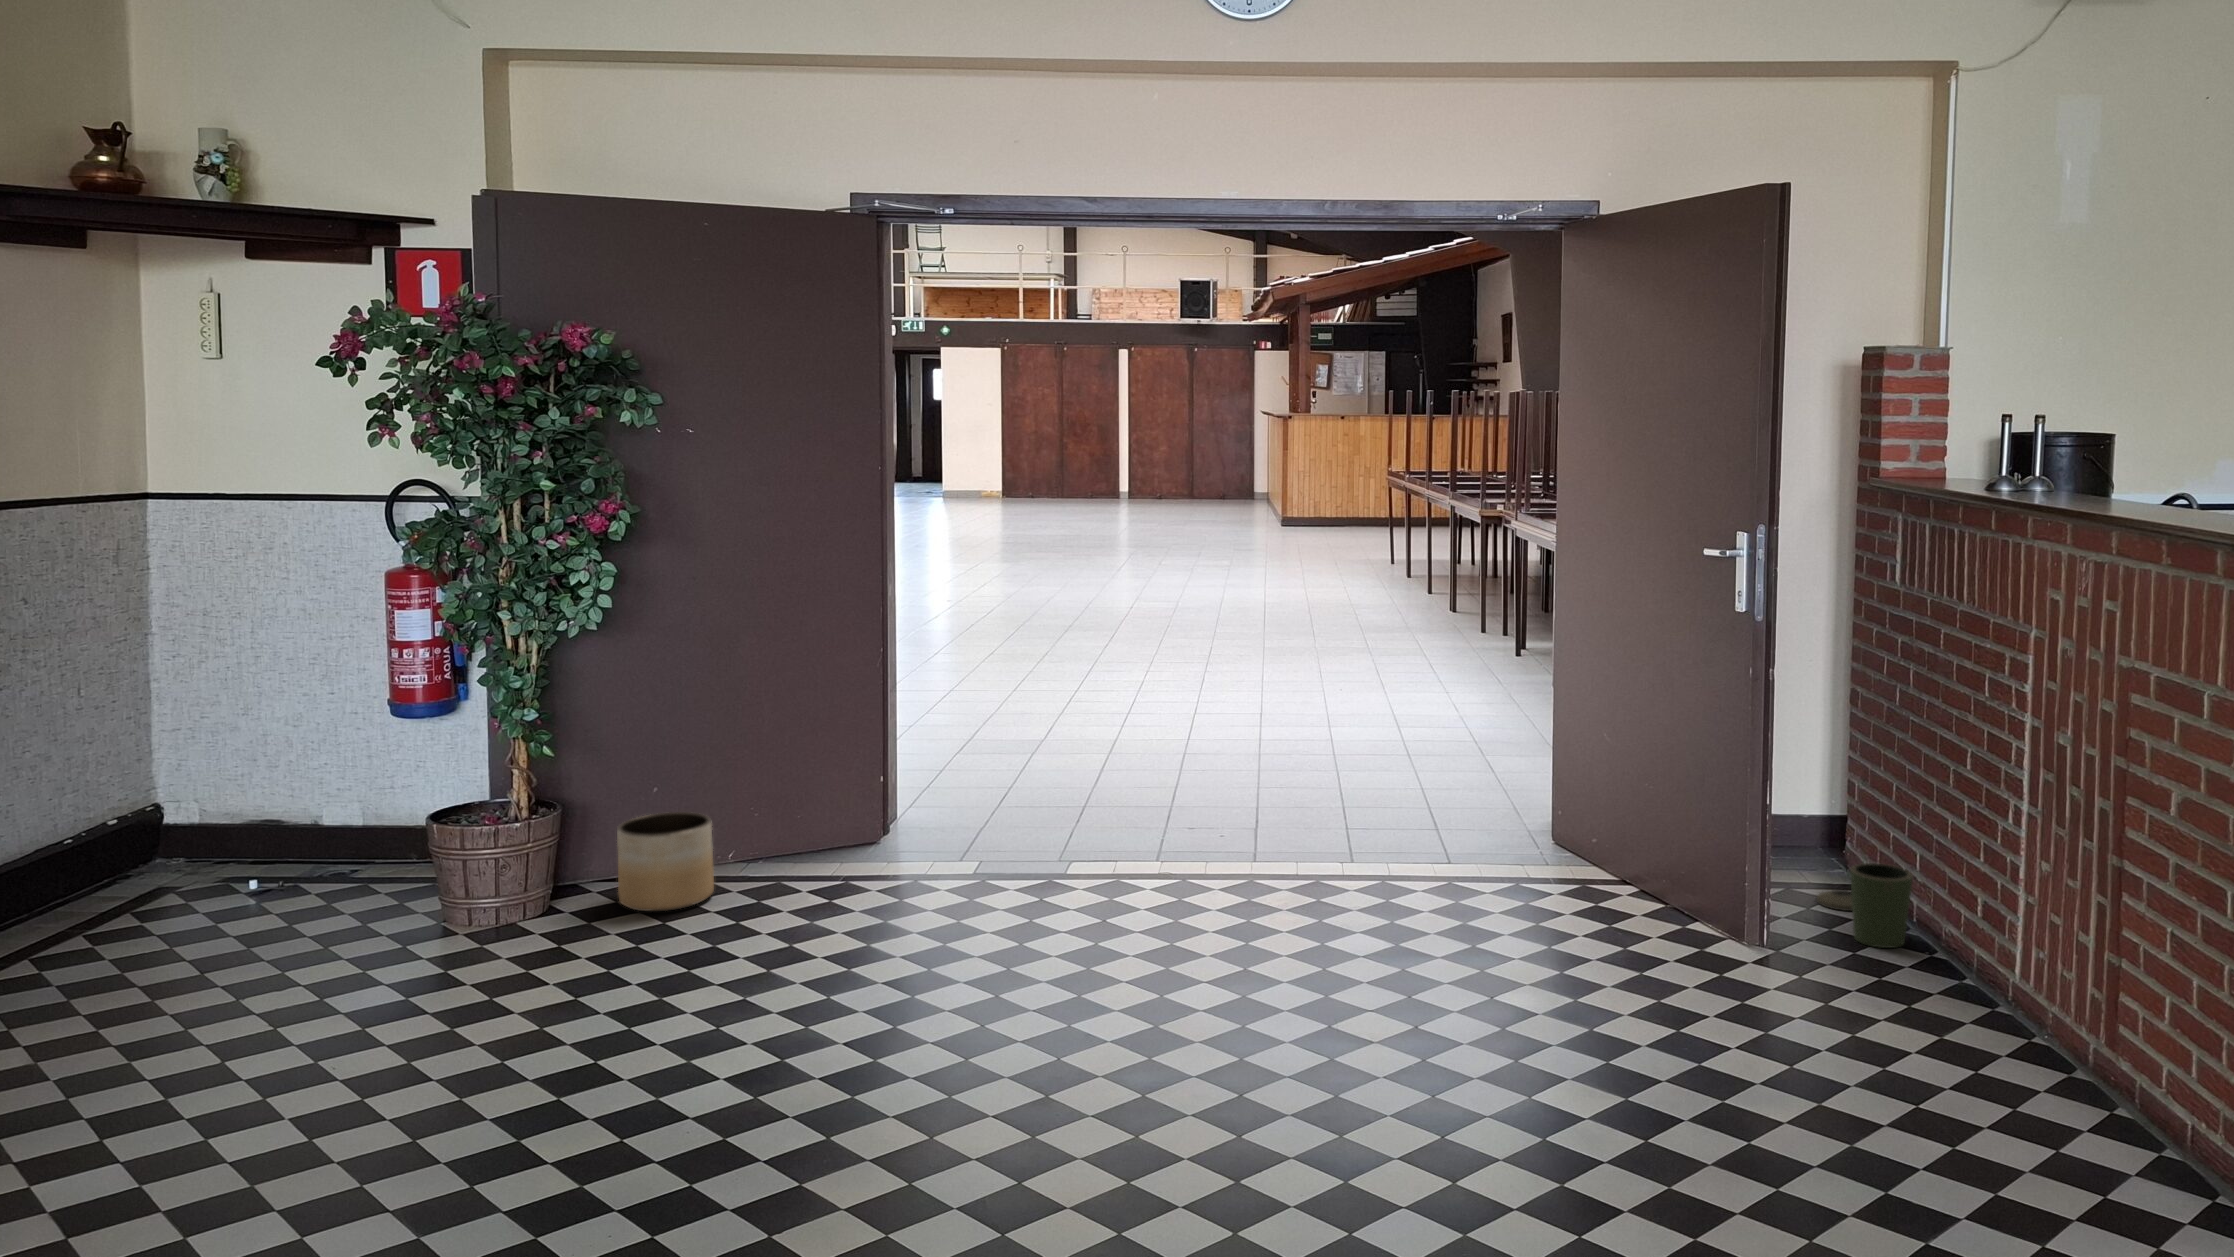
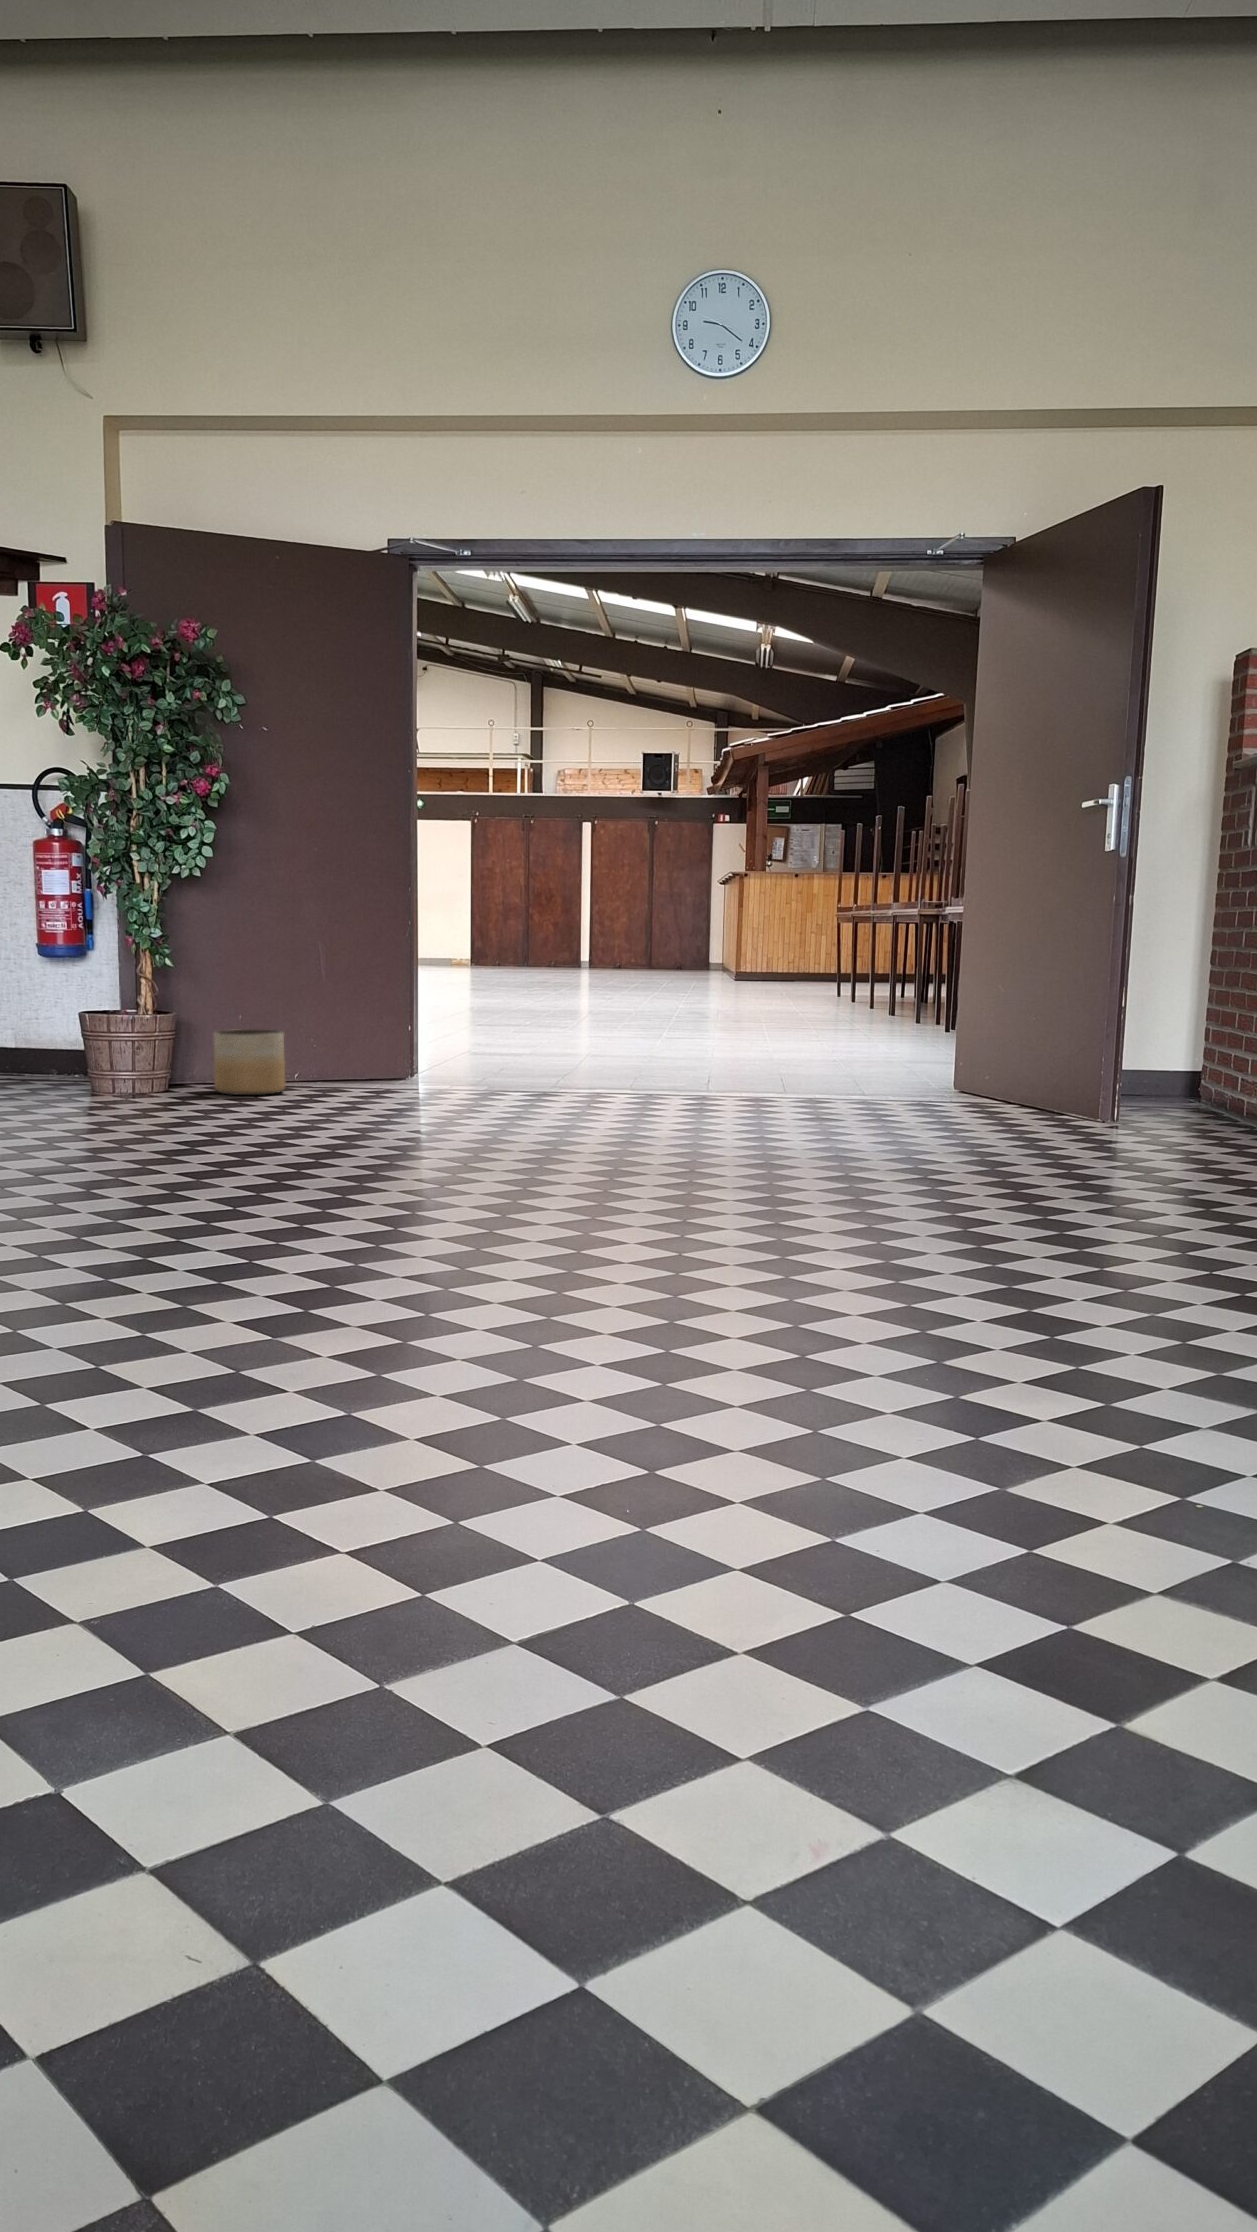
trash can: present [1817,863,1913,948] -> none [1169,1067,1245,1128]

